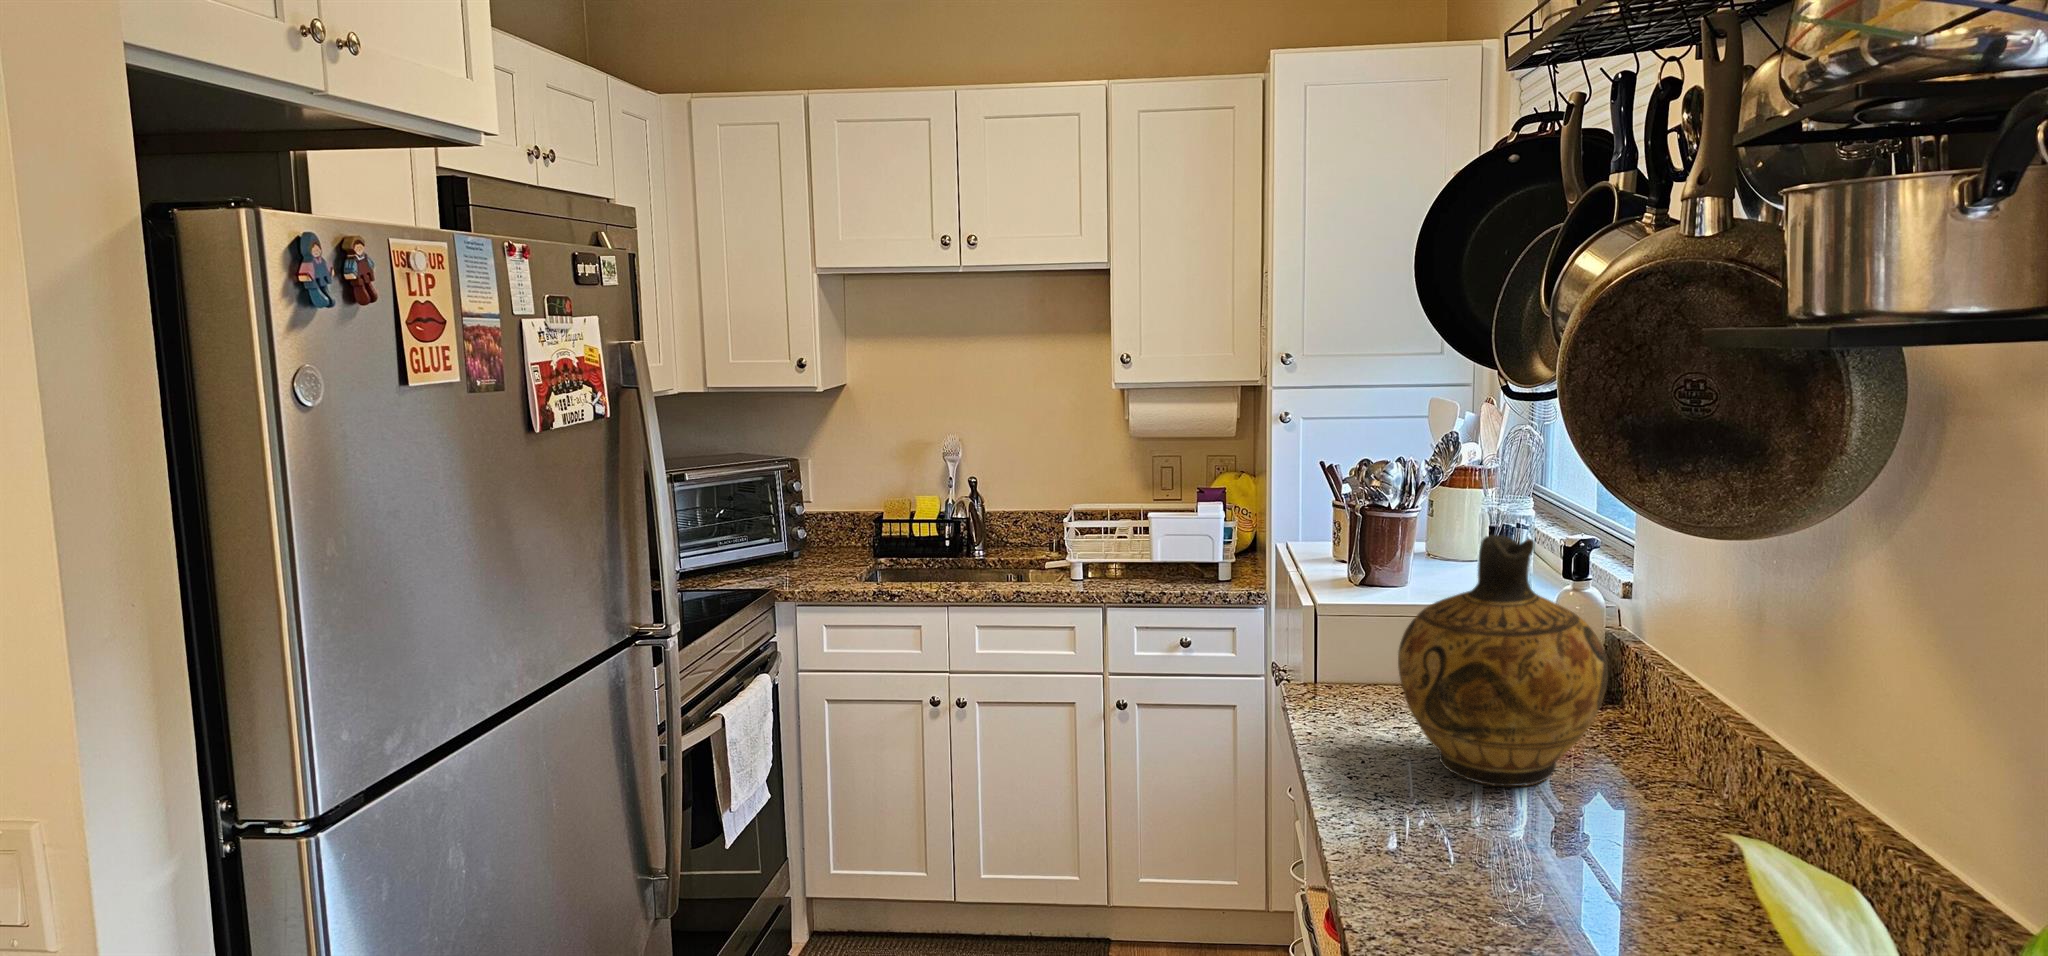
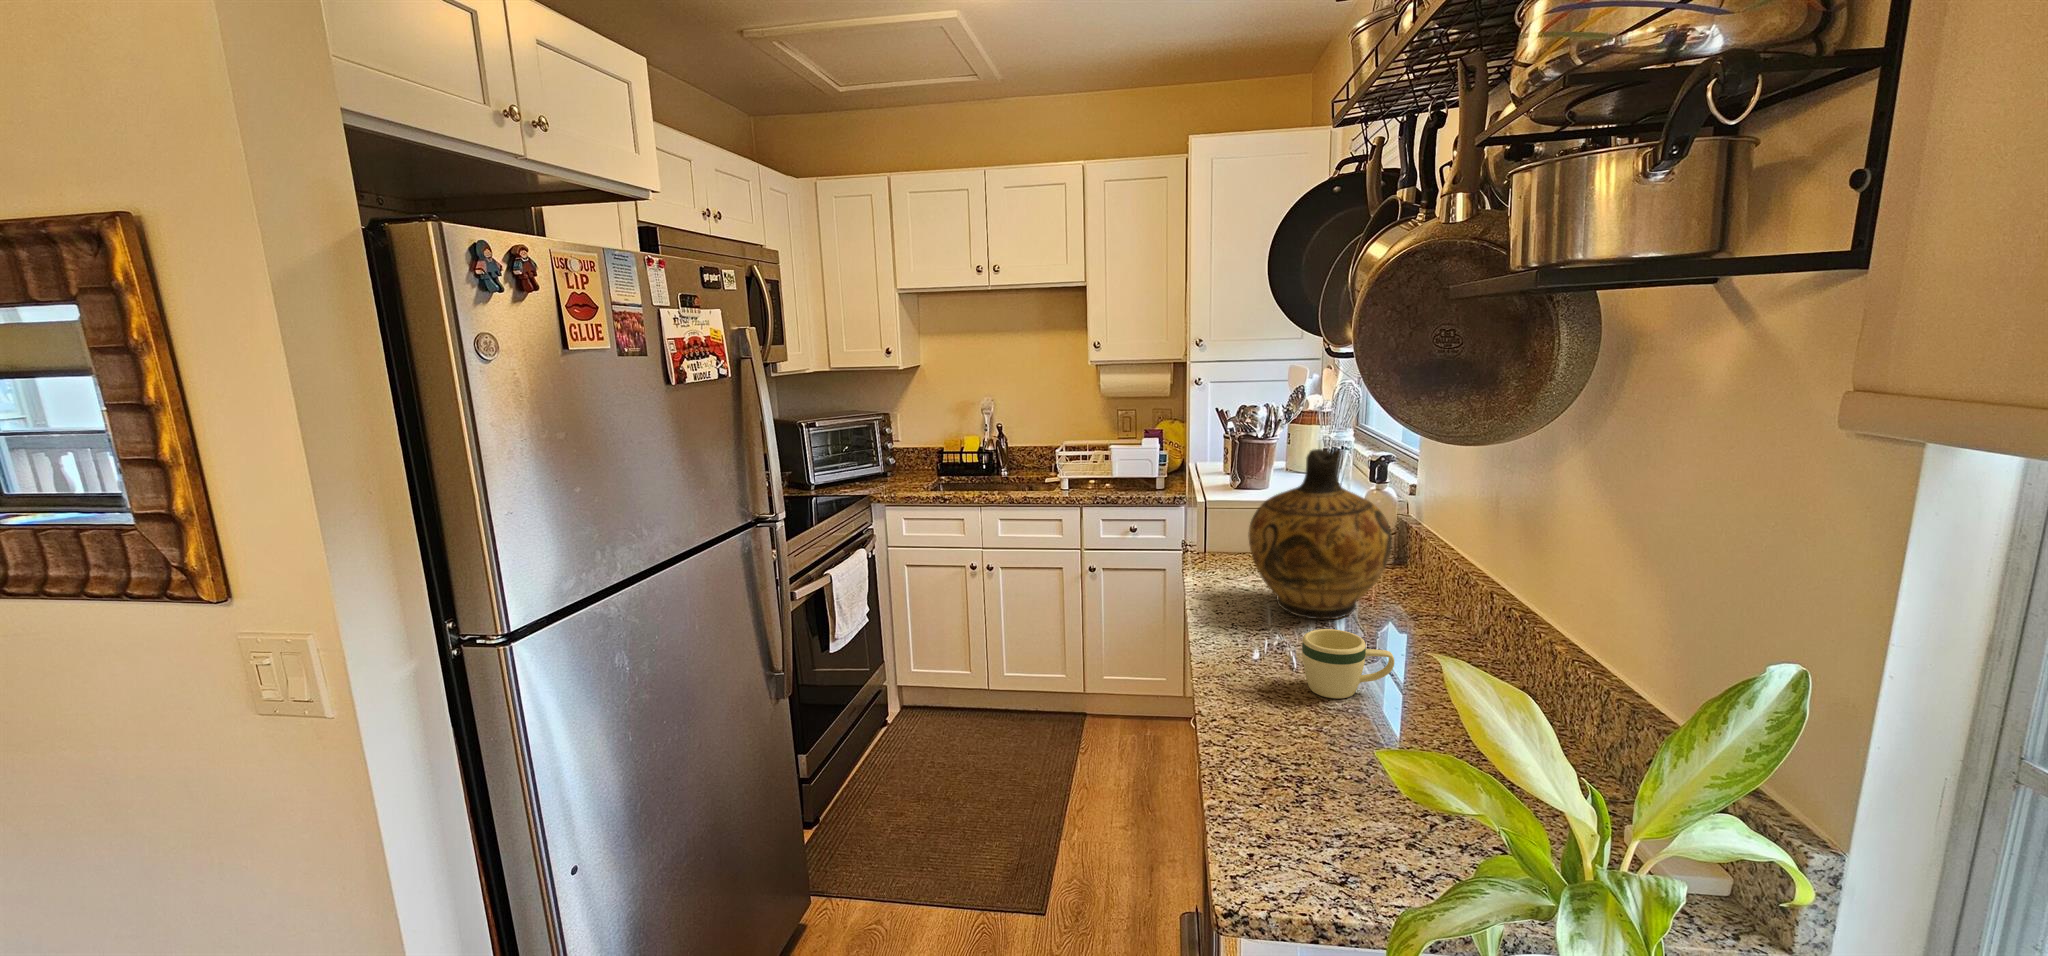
mug: none [1500,803,1632,905] -> present [1302,629,1394,698]

